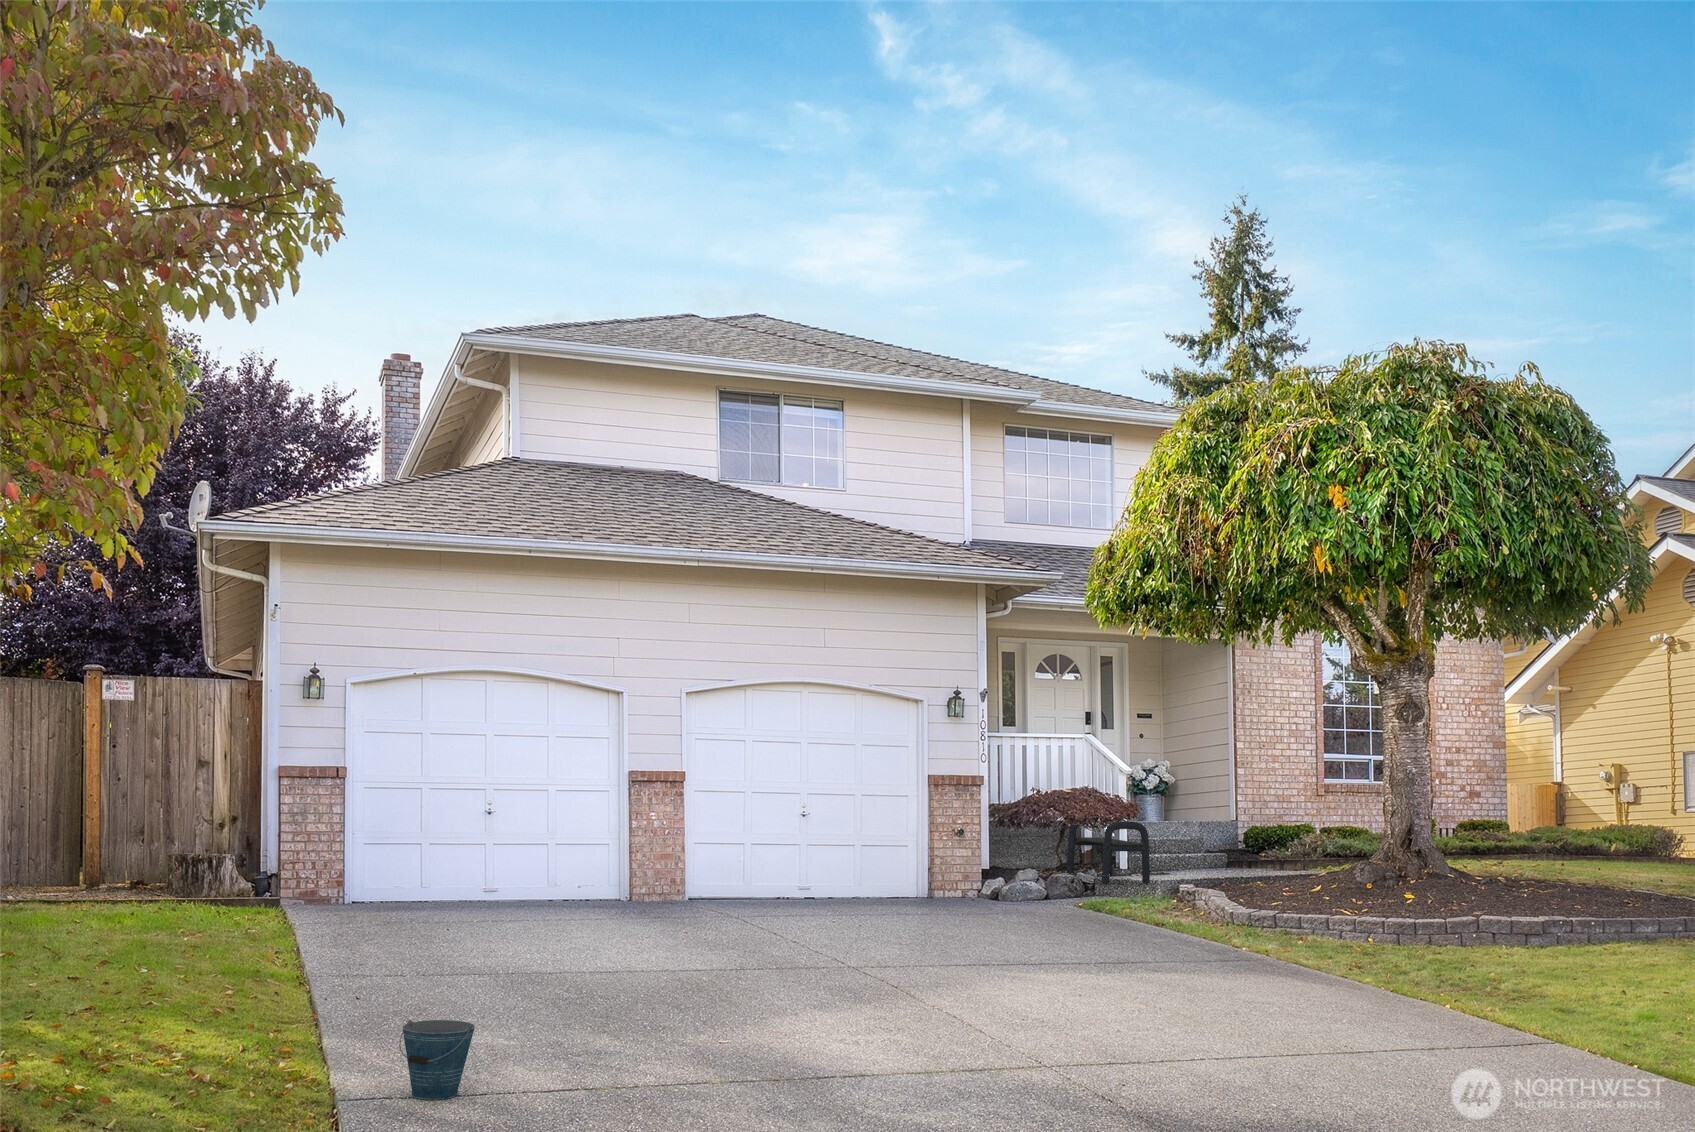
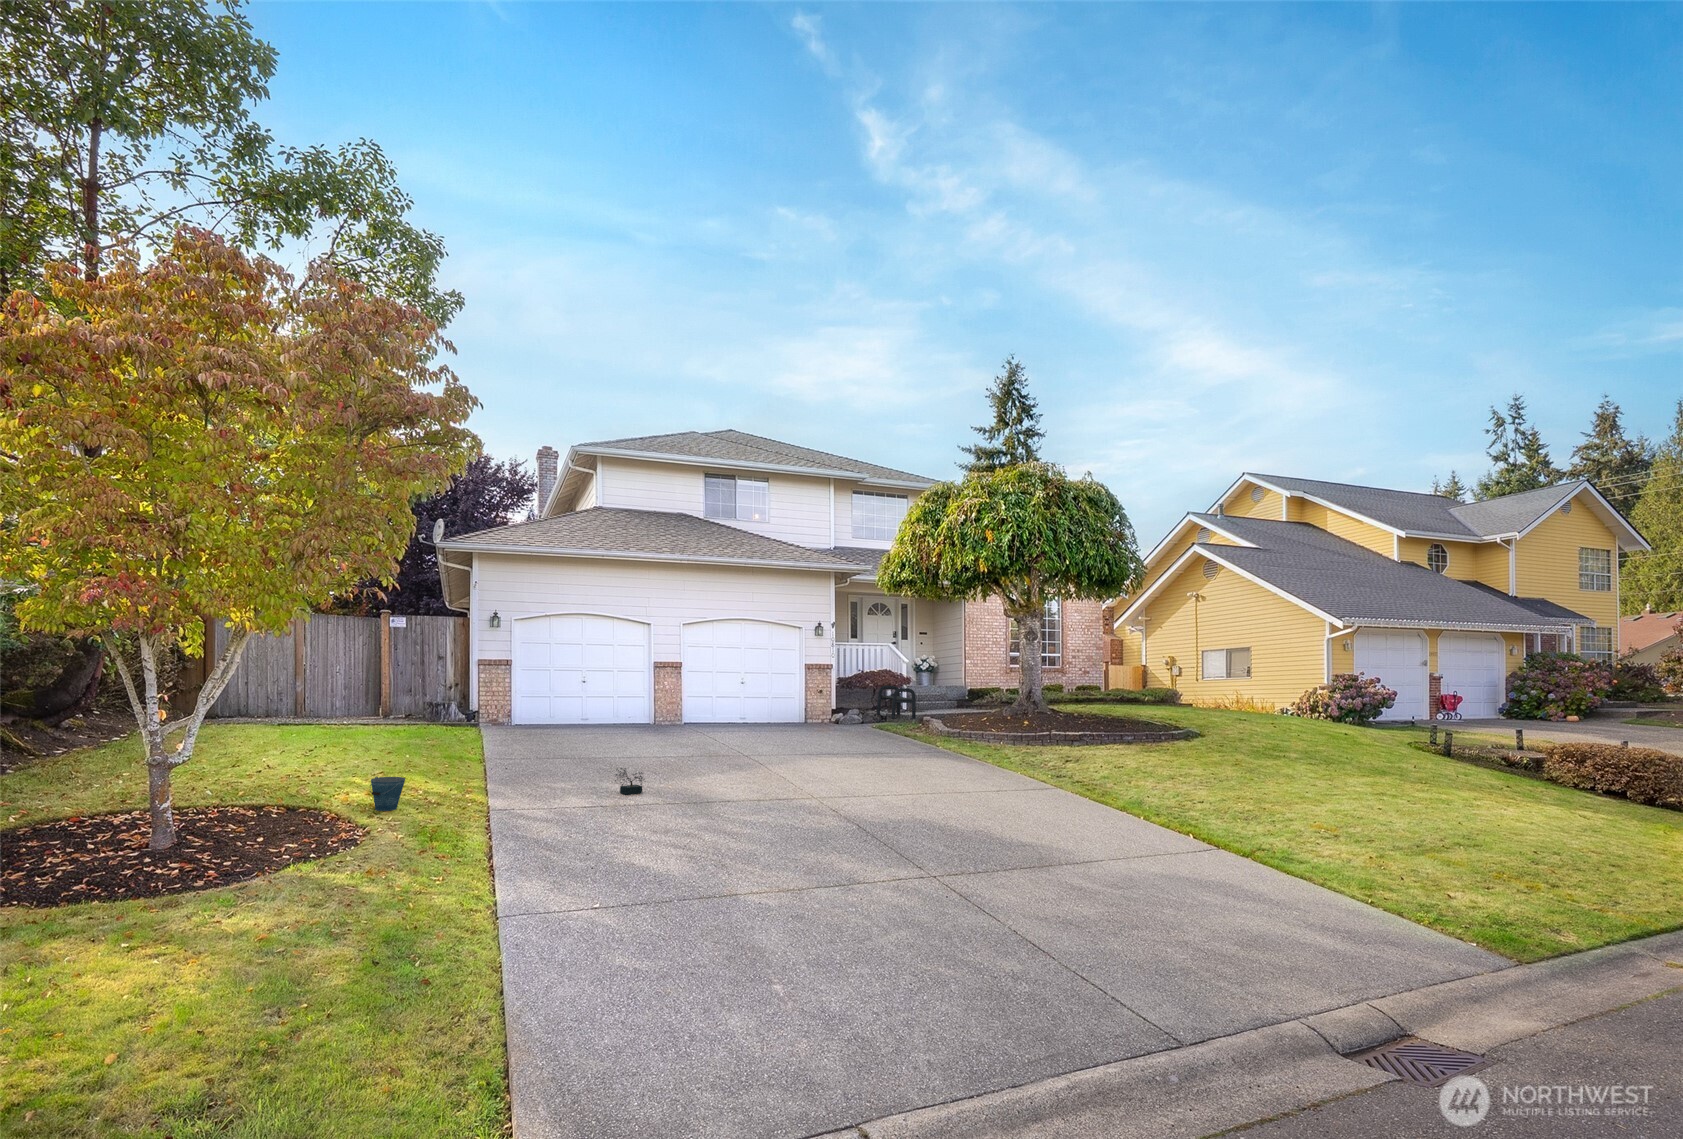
decorative plant: none [619,994,685,1058] -> present [615,768,645,795]
bucket: present [399,1020,475,1100] -> present [370,777,405,811]

